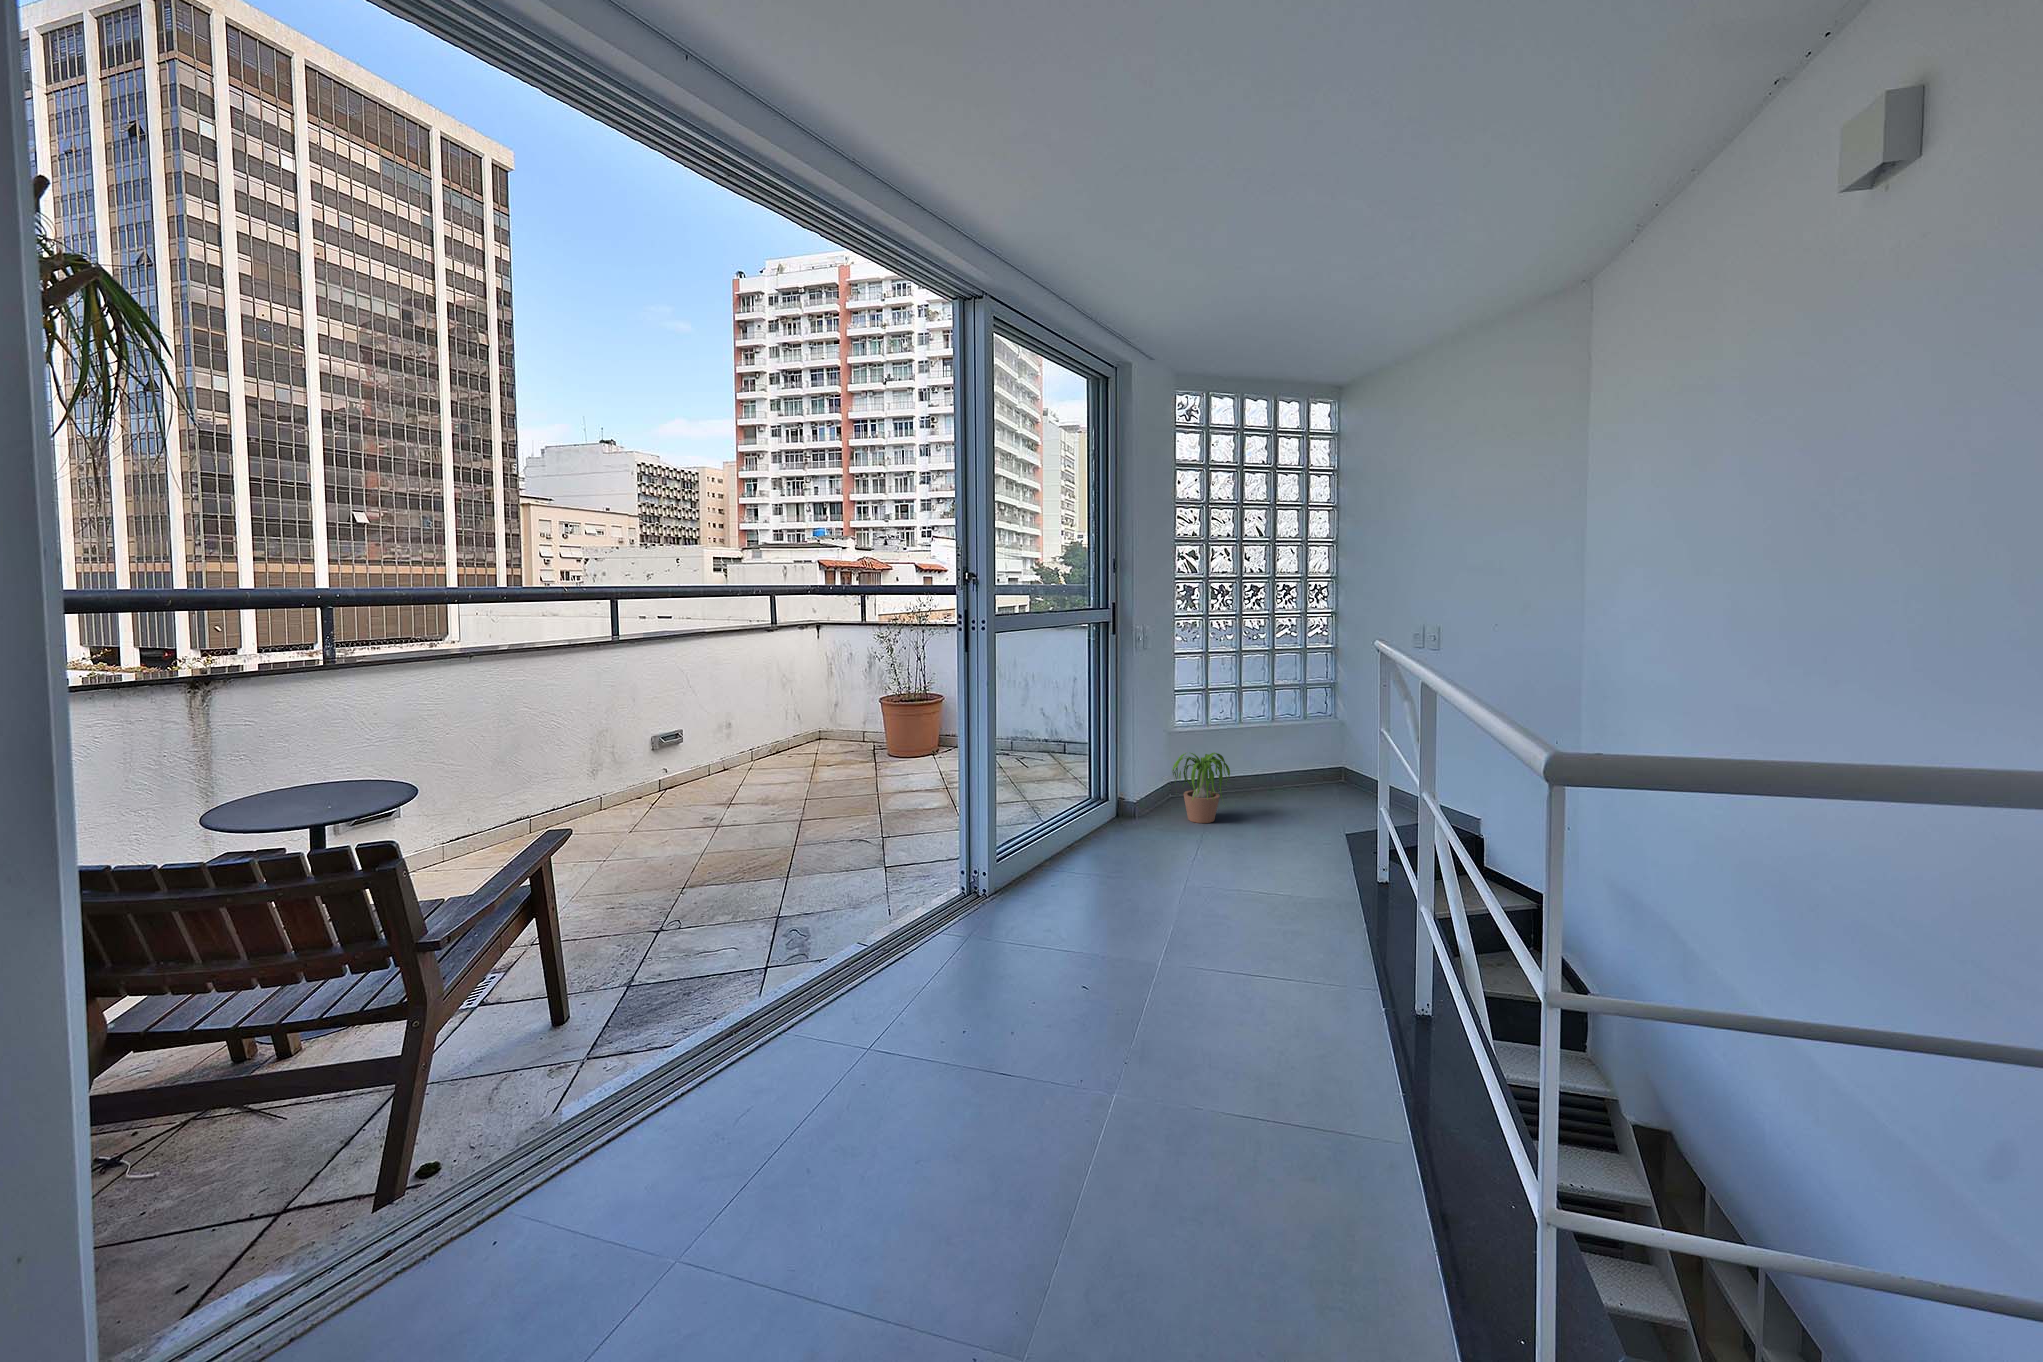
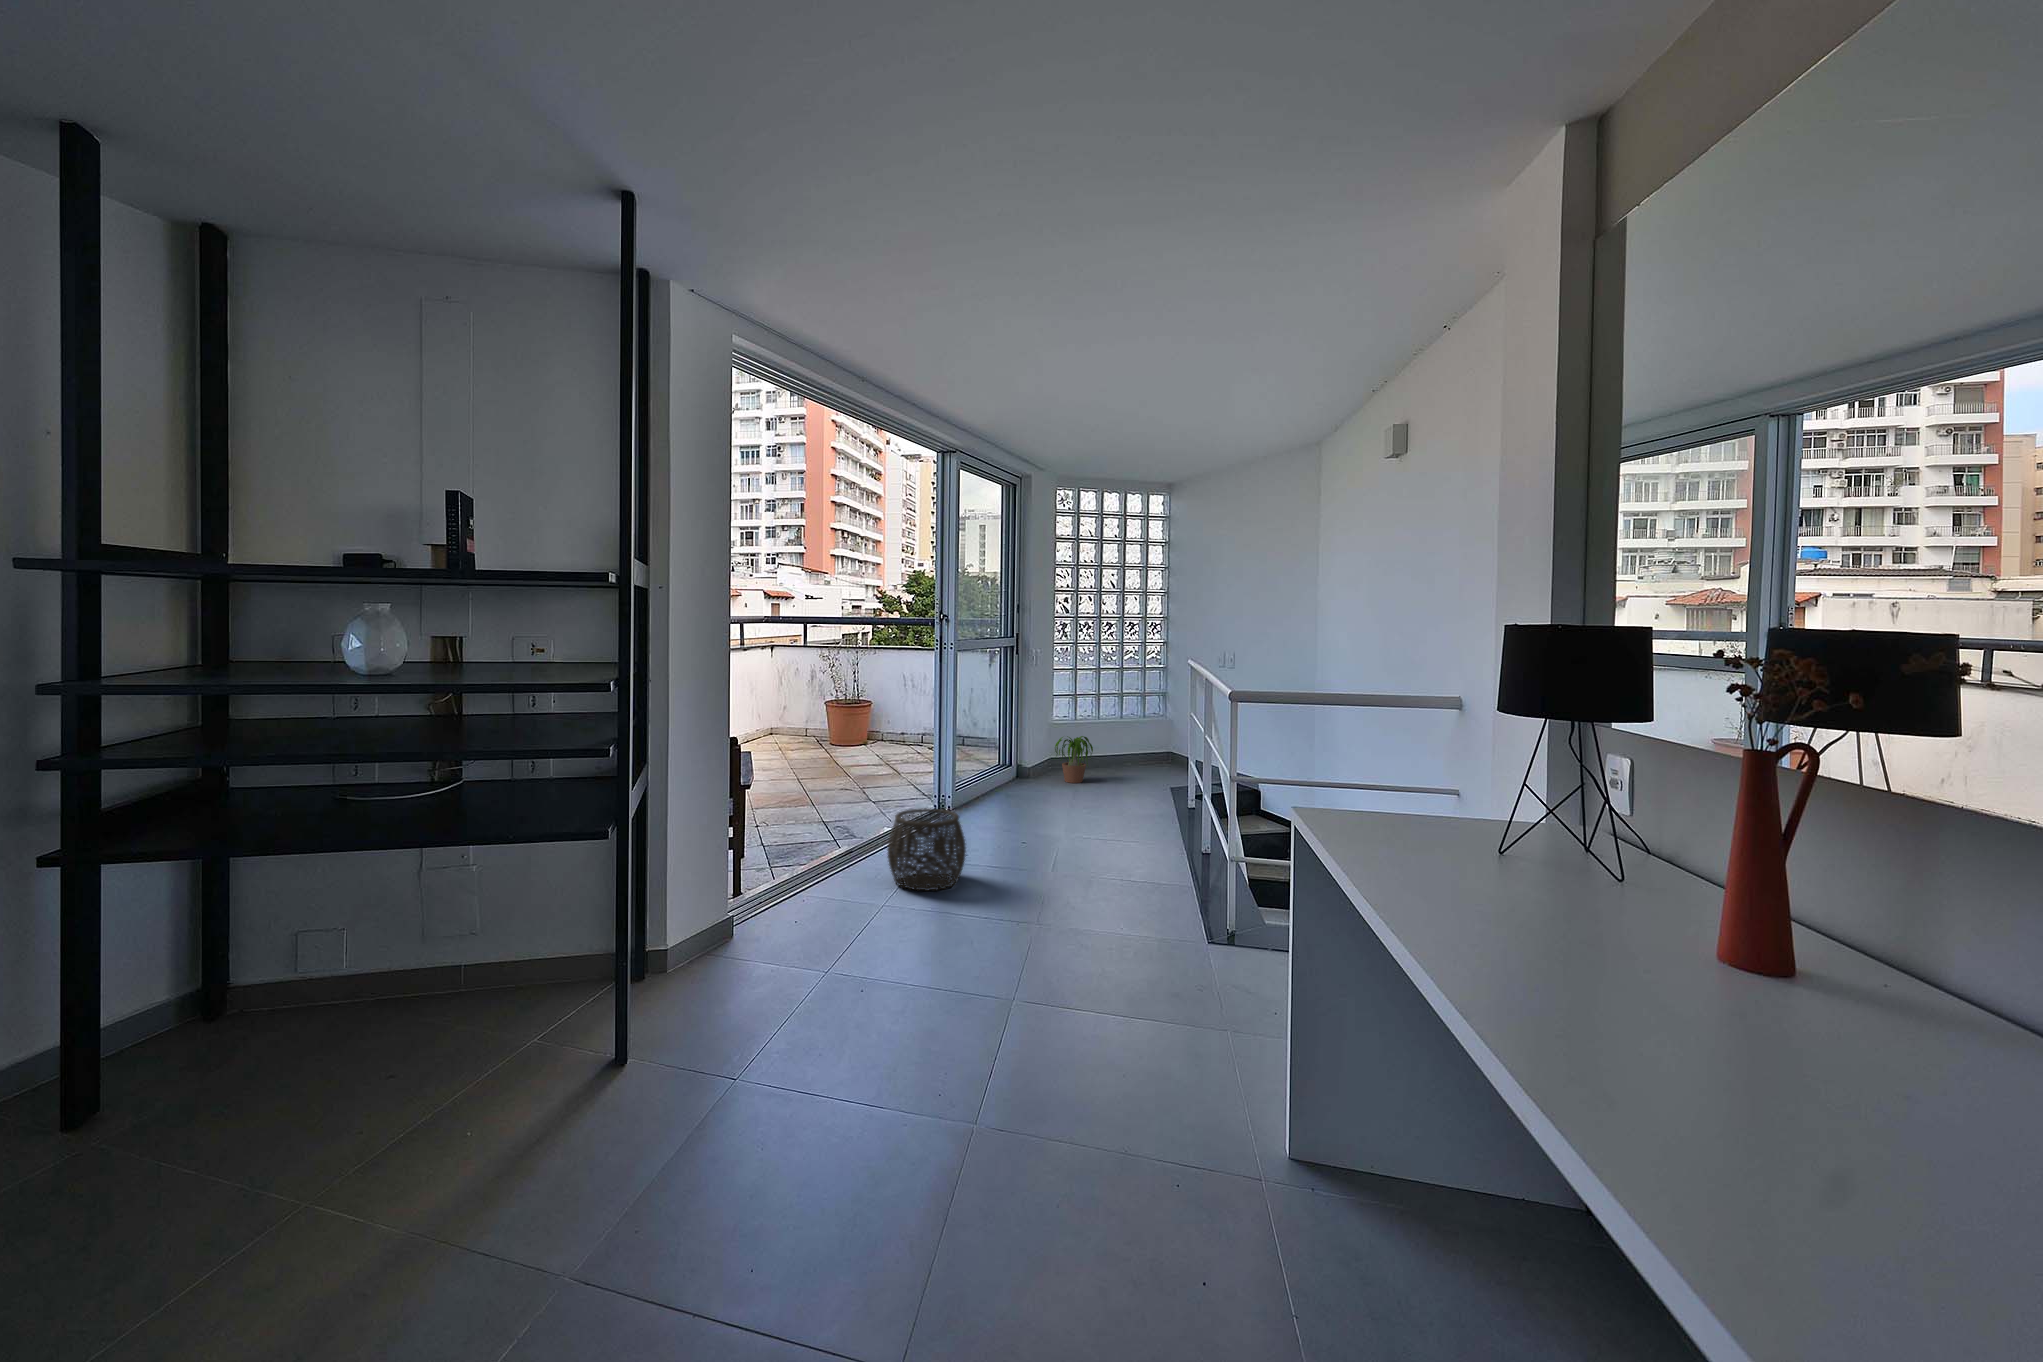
woven basket: none [744,973,928,1204] -> present [887,808,966,891]

